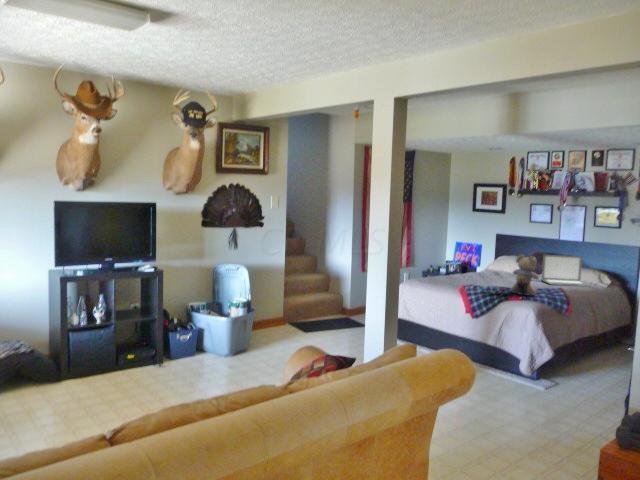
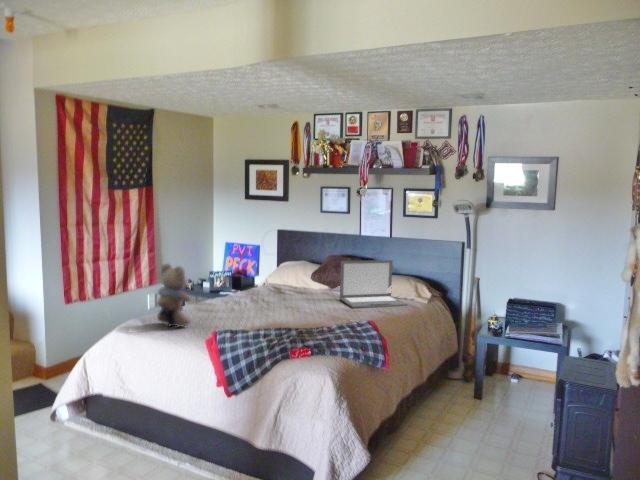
teddy bear: present [512,255,539,295] -> present [157,264,191,327]

